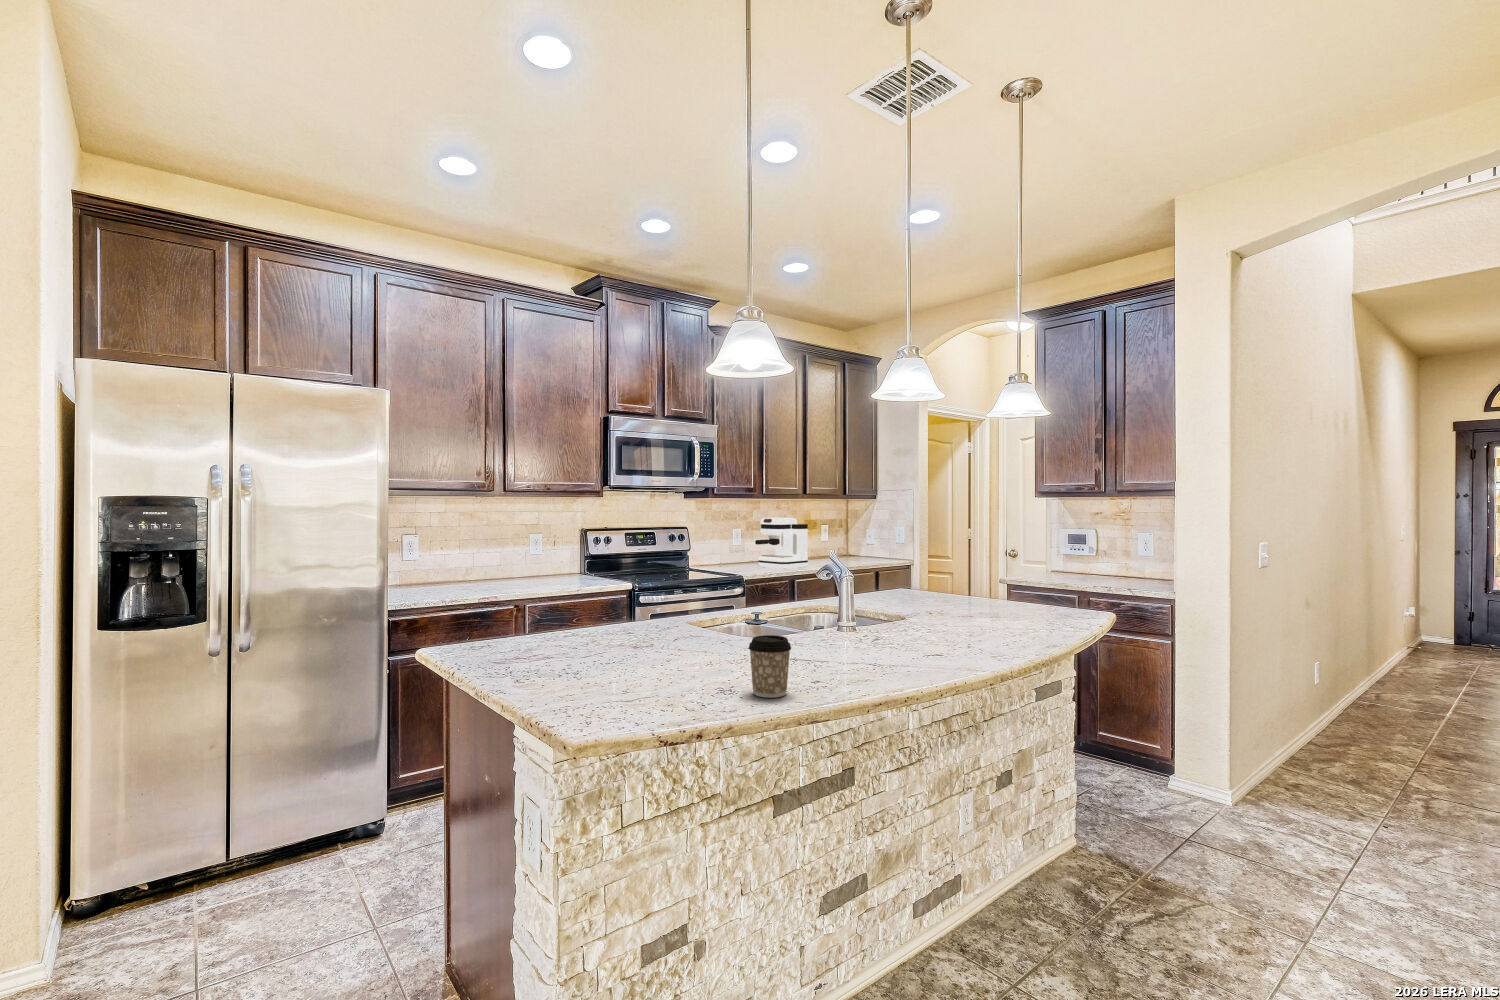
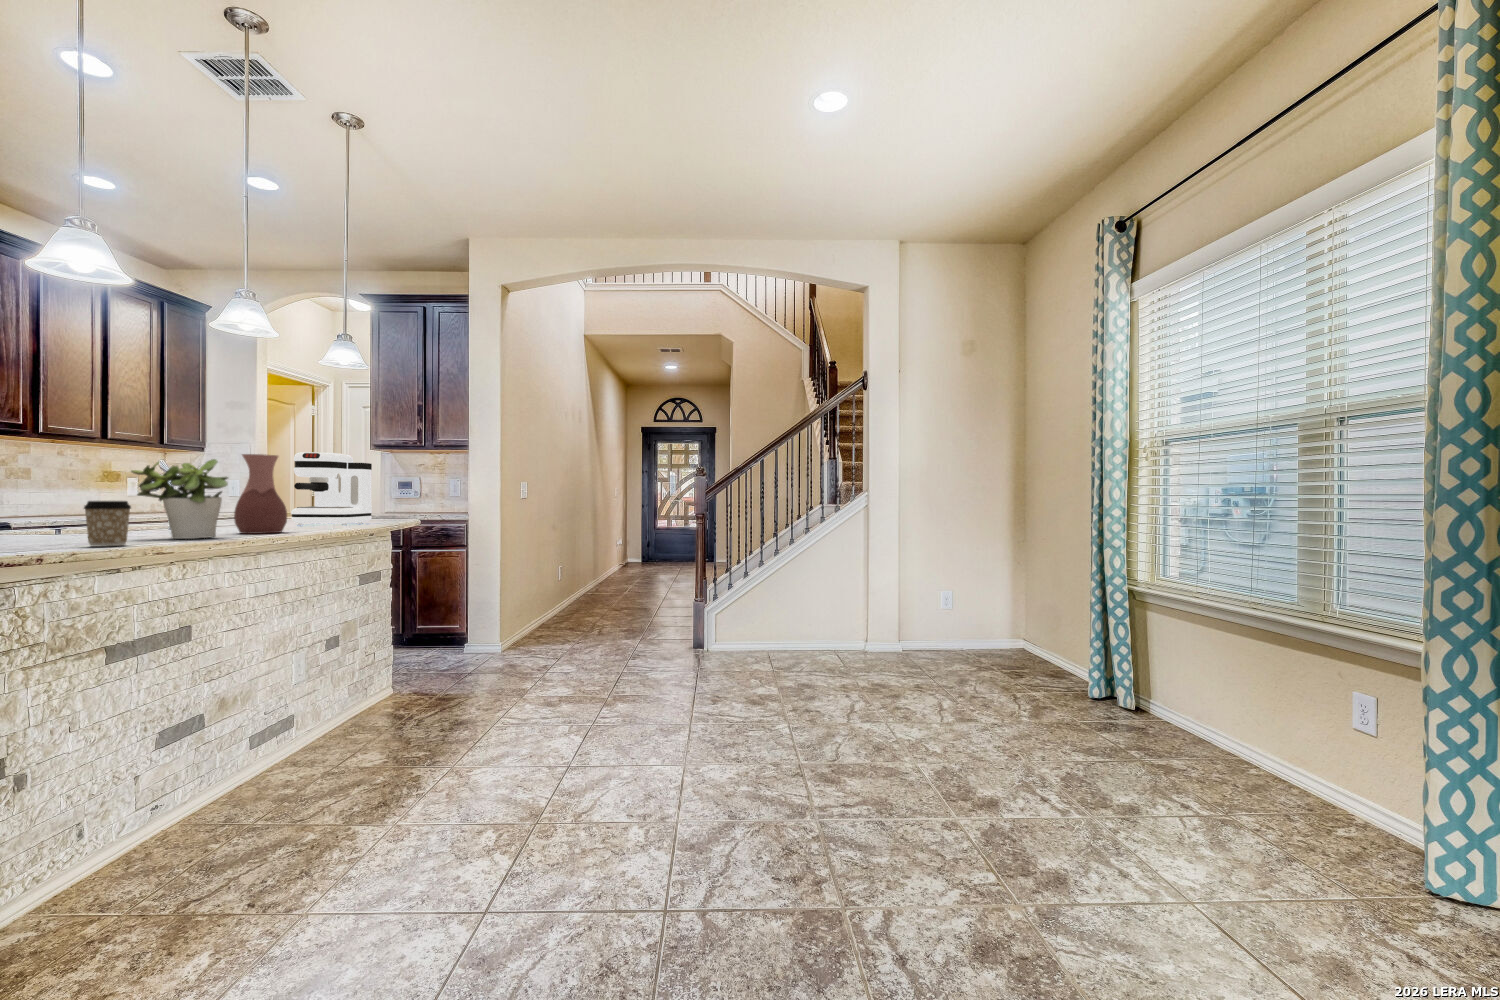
coffee maker: present [755,518,808,569] -> present [291,452,372,525]
vase: none [898,551,955,658] -> present [234,454,287,534]
potted plant: none [798,572,891,674] -> present [131,459,228,539]

